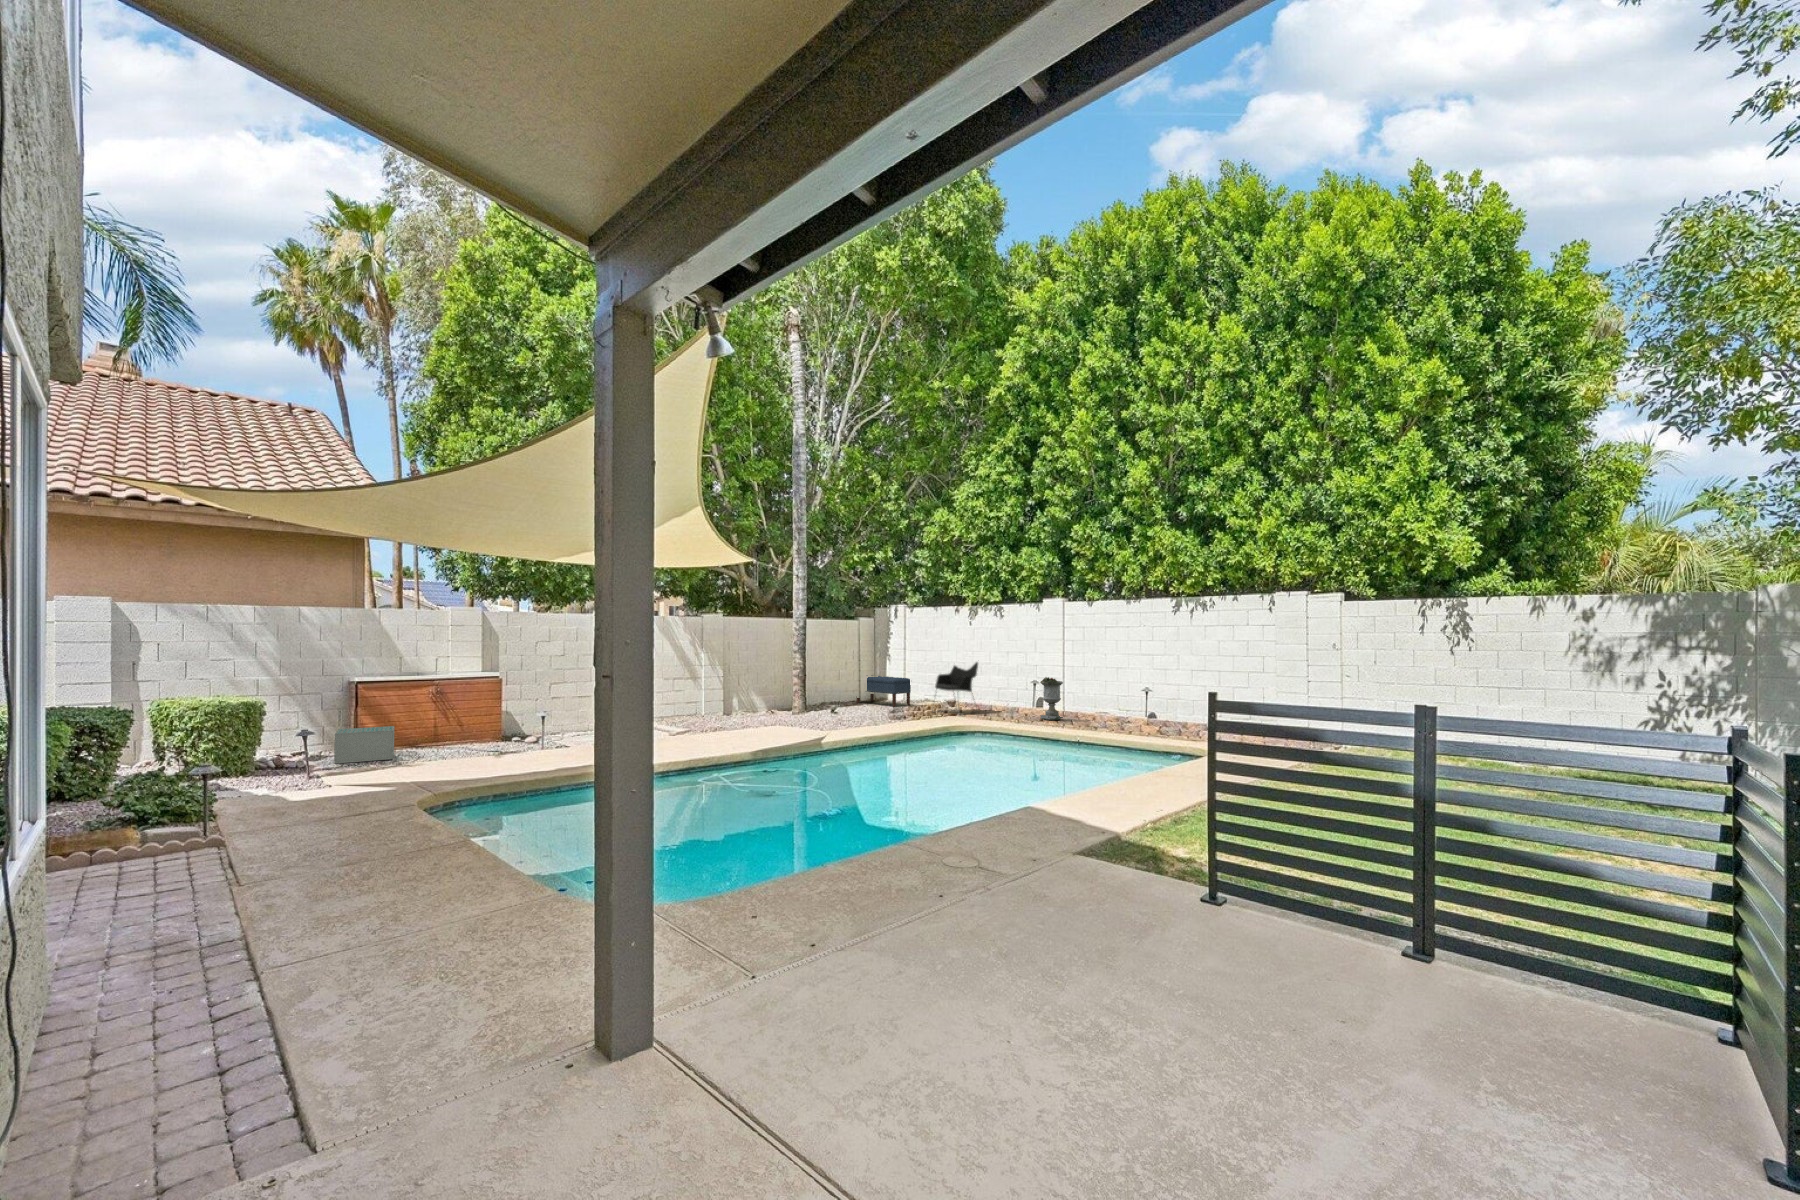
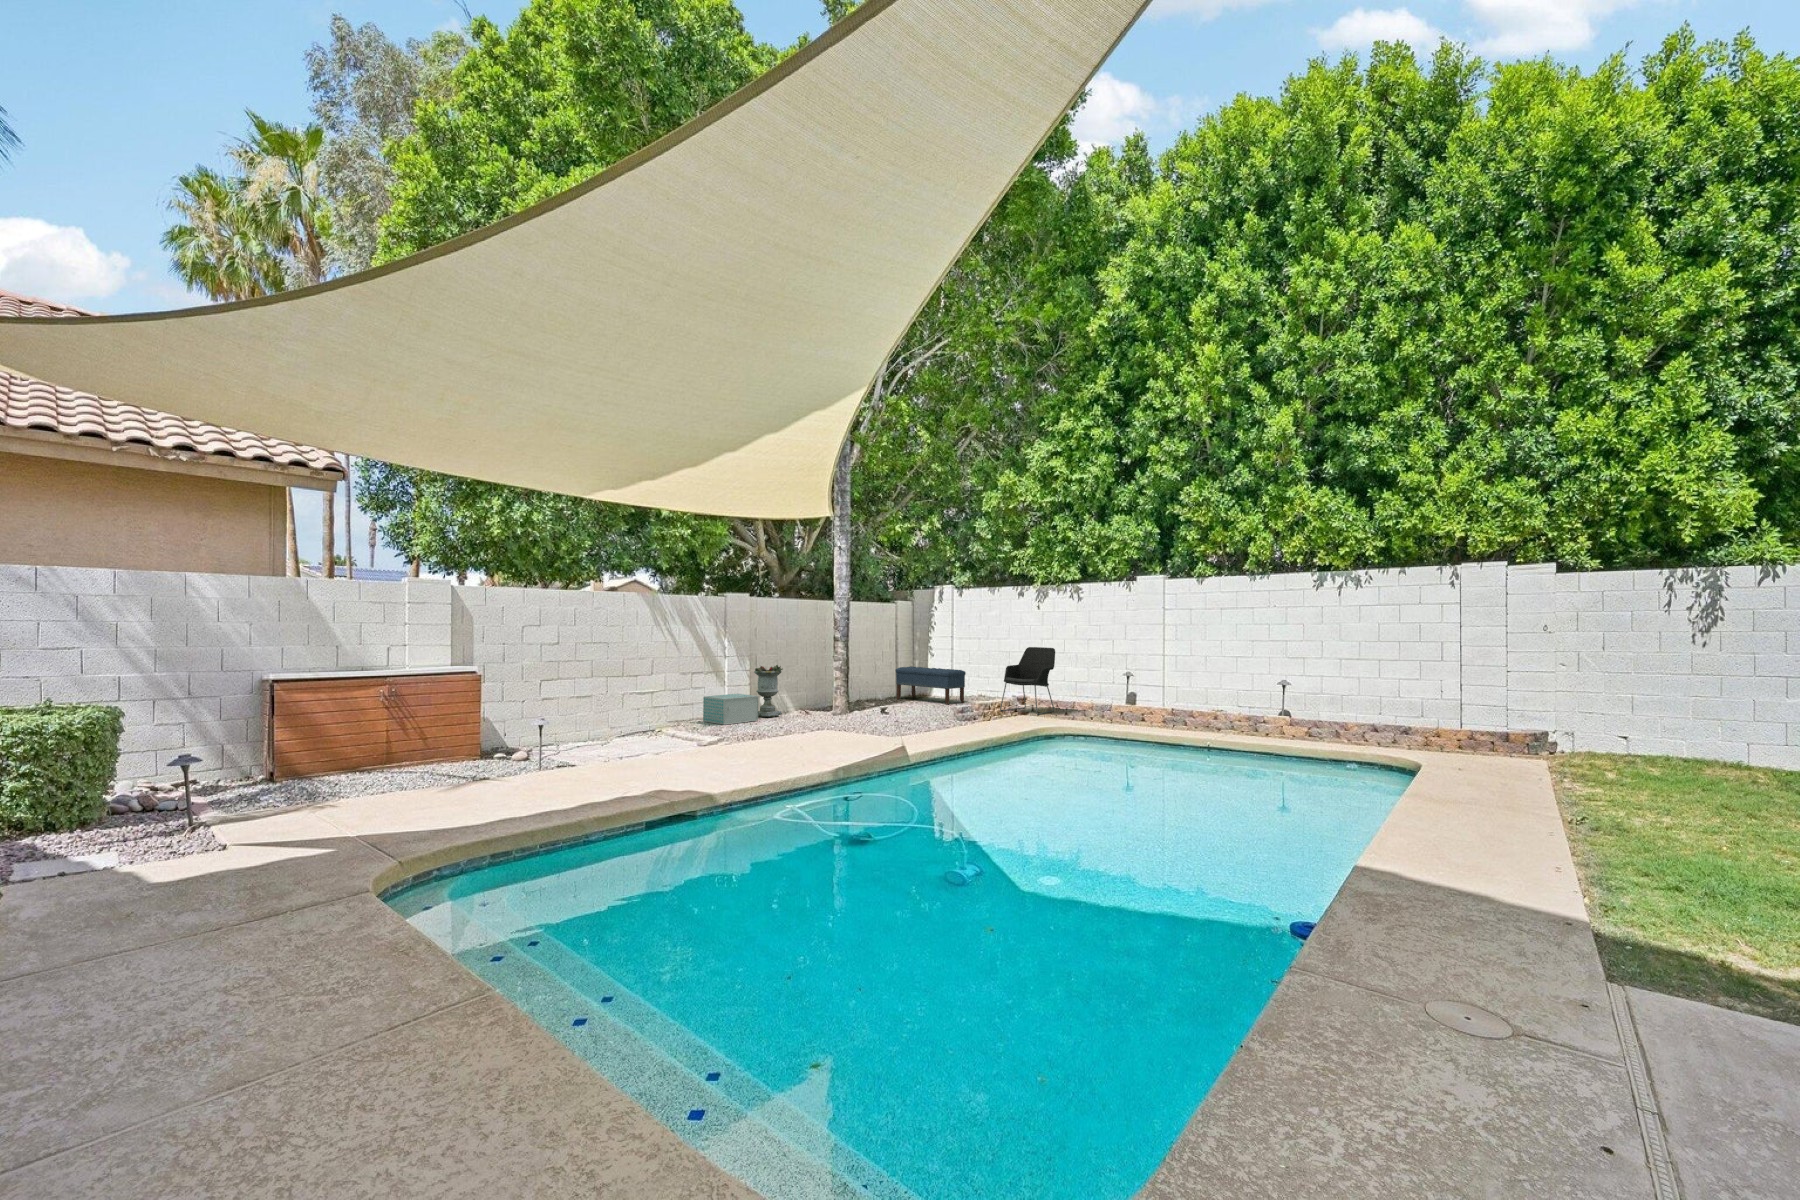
planter: present [1040,677,1063,720] -> present [754,665,783,717]
storage box: present [334,726,394,763] -> present [703,694,758,725]

